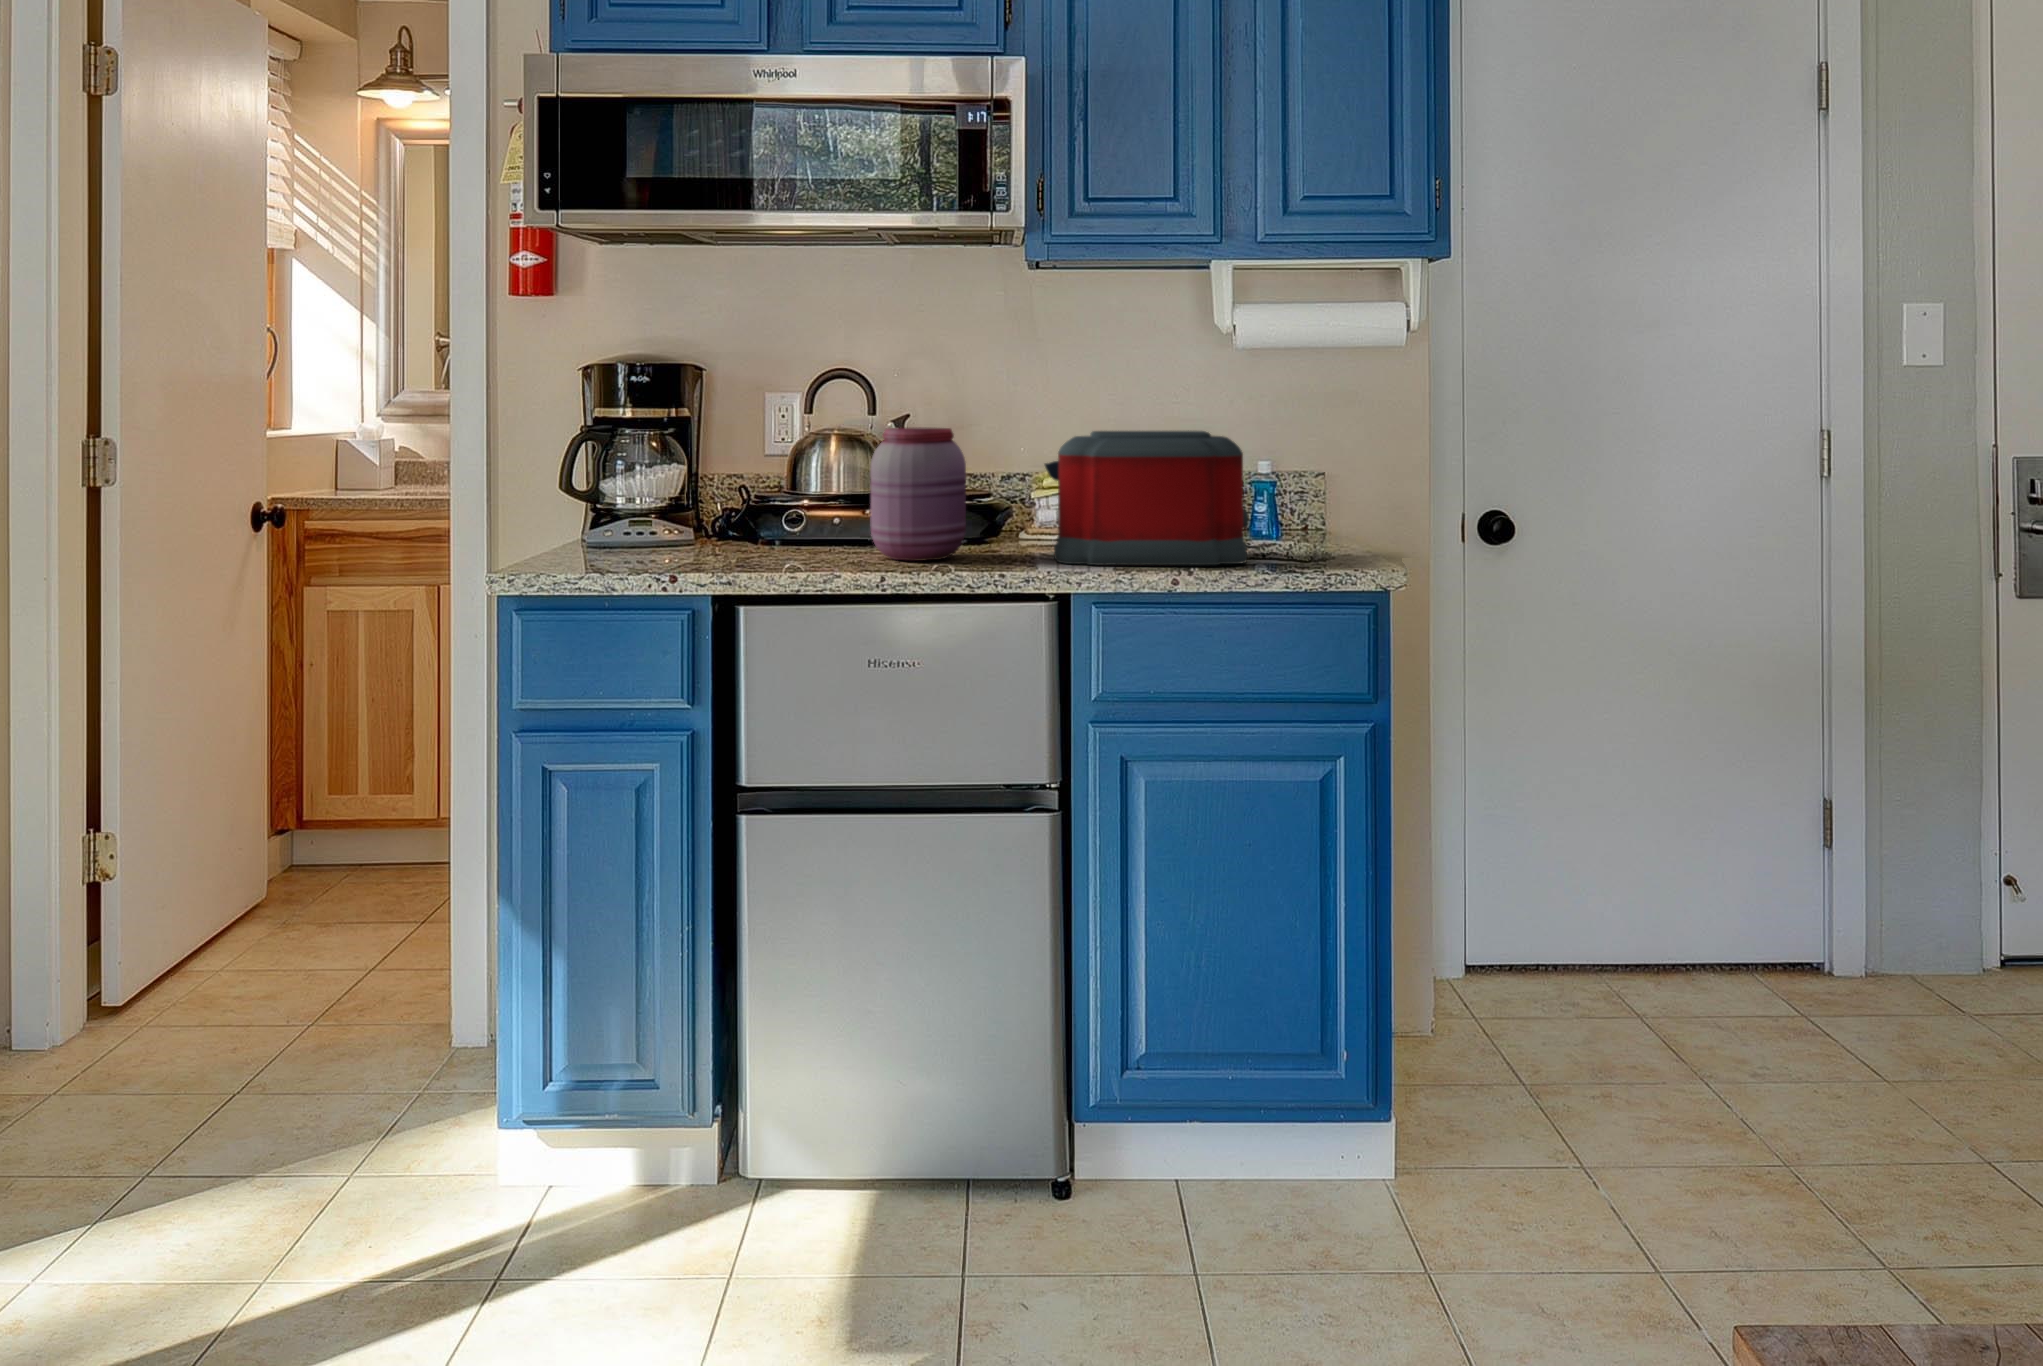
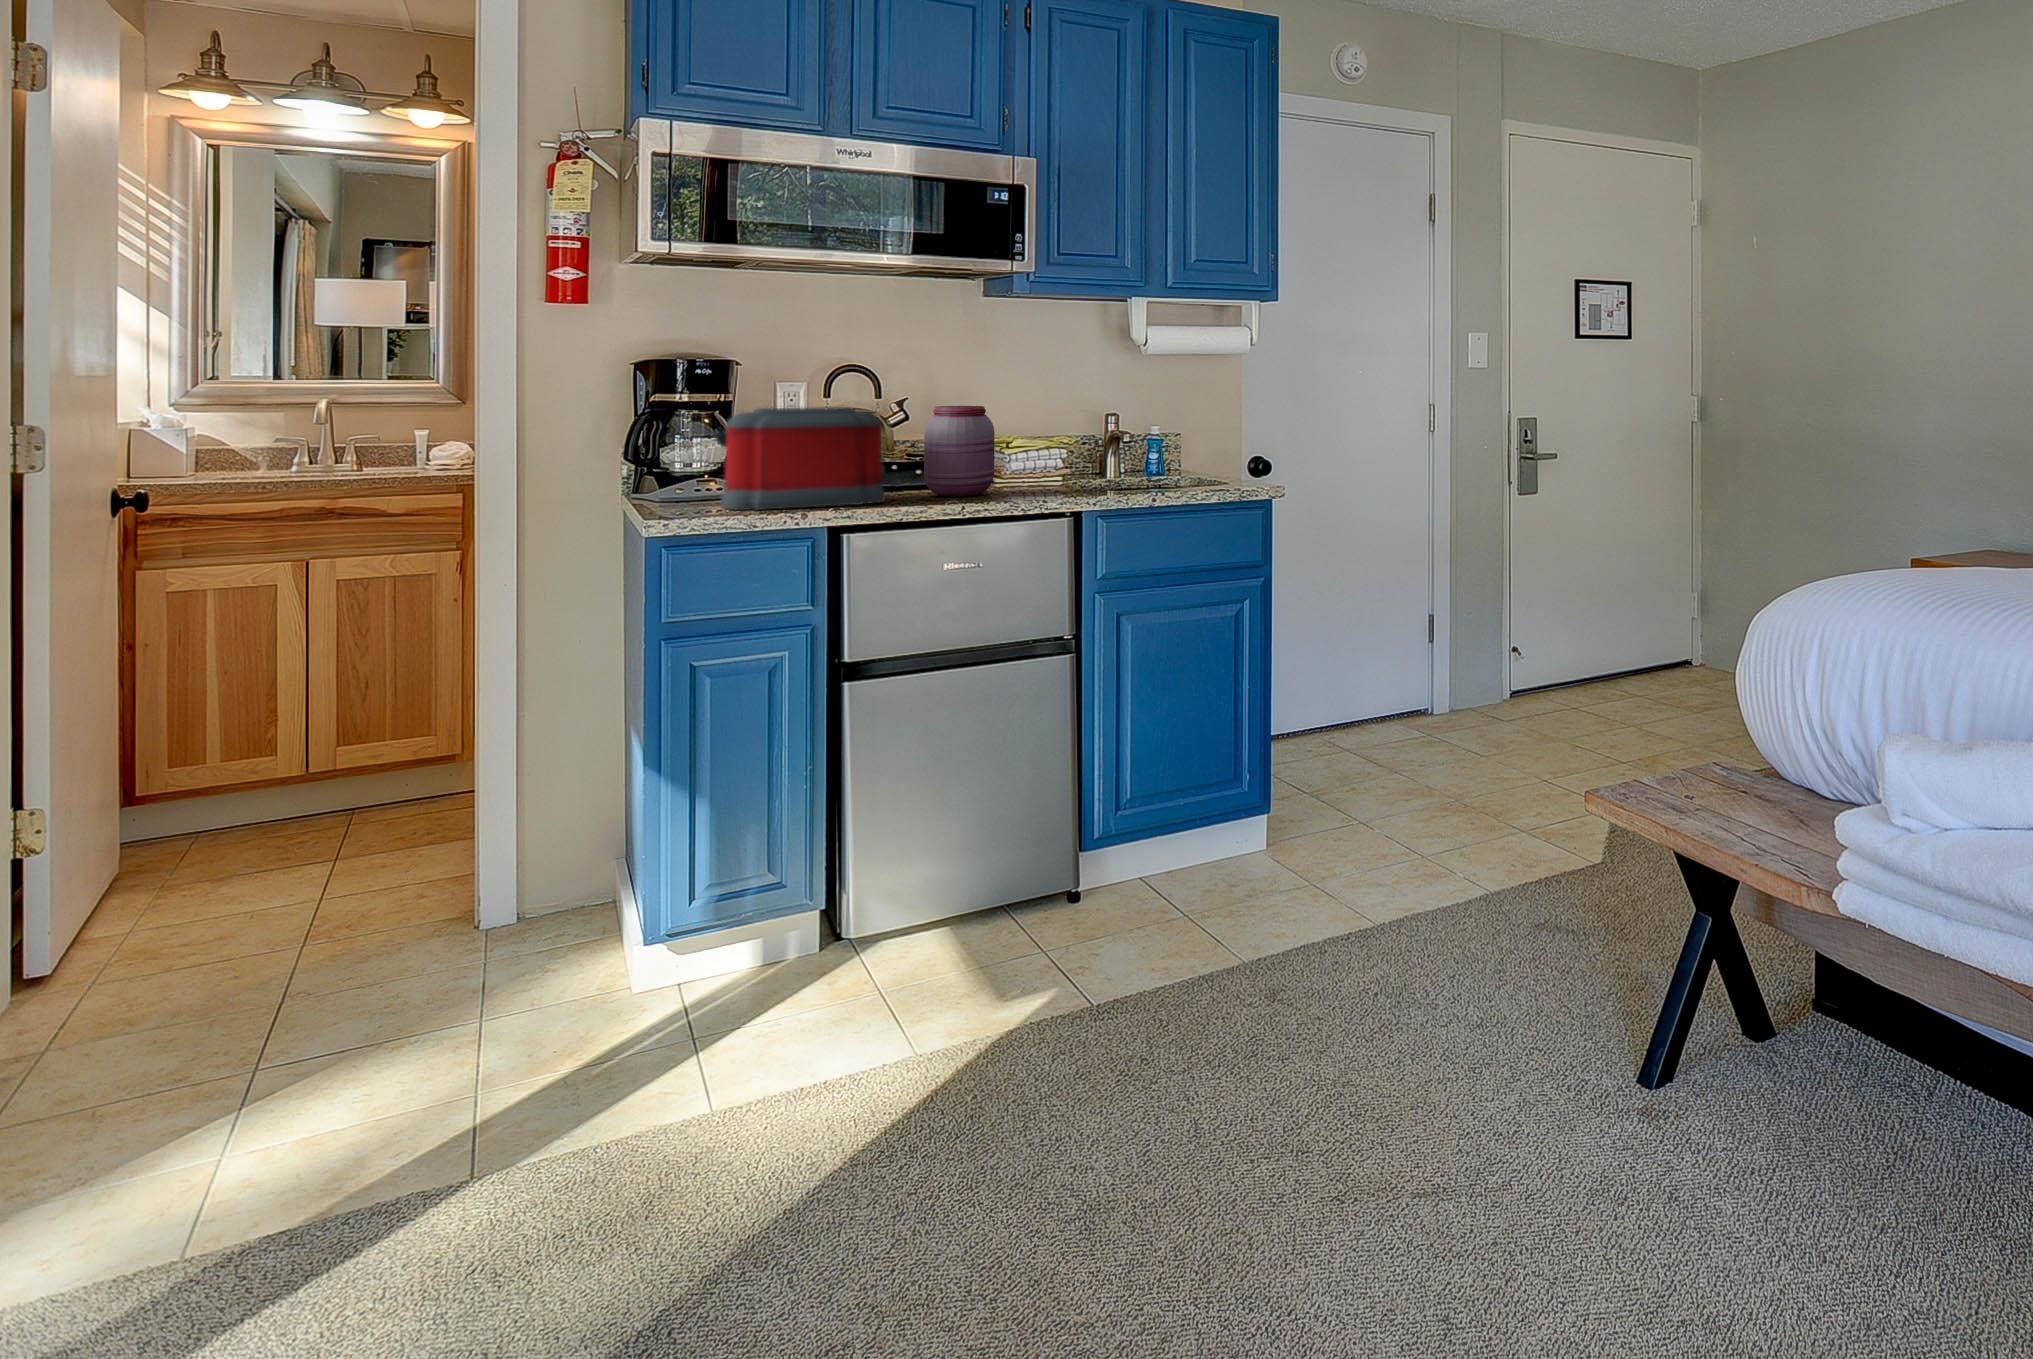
toaster: present [1045,431,1249,565] -> present [714,407,885,510]

